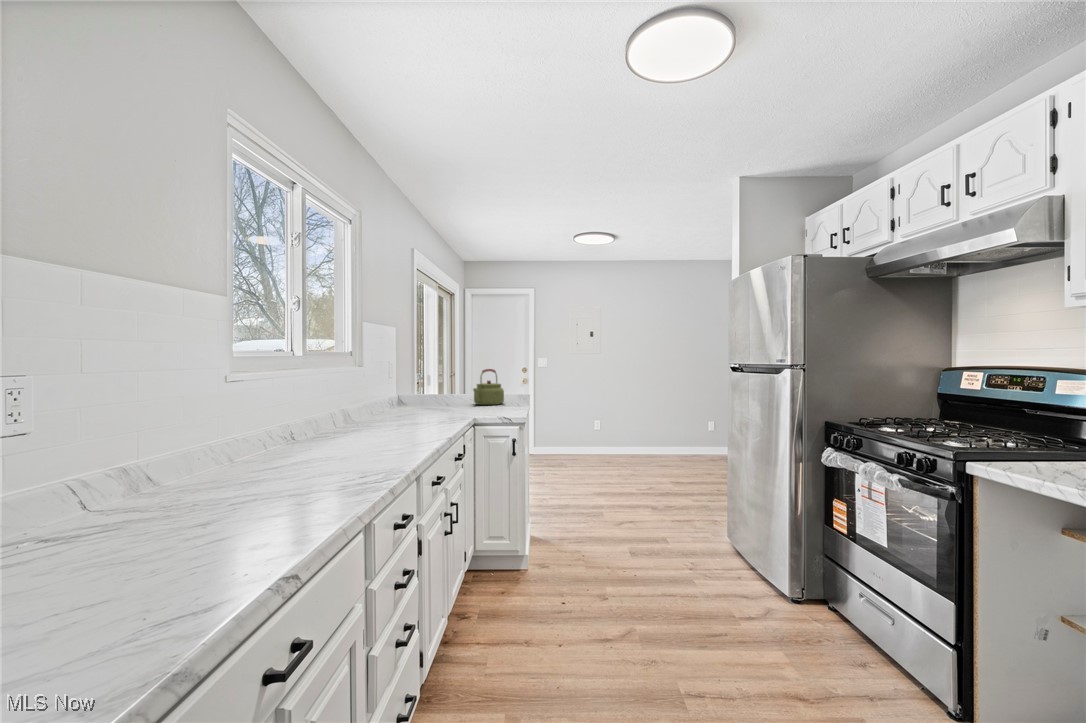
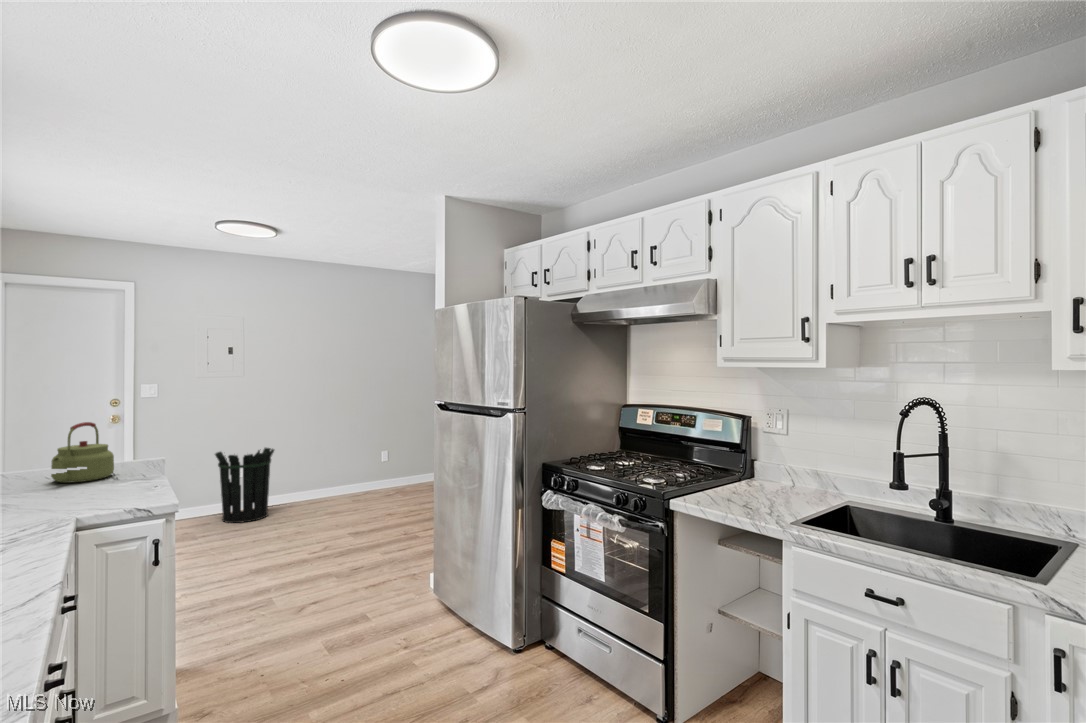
waste bin: none [581,407,621,462] -> present [215,448,274,523]

